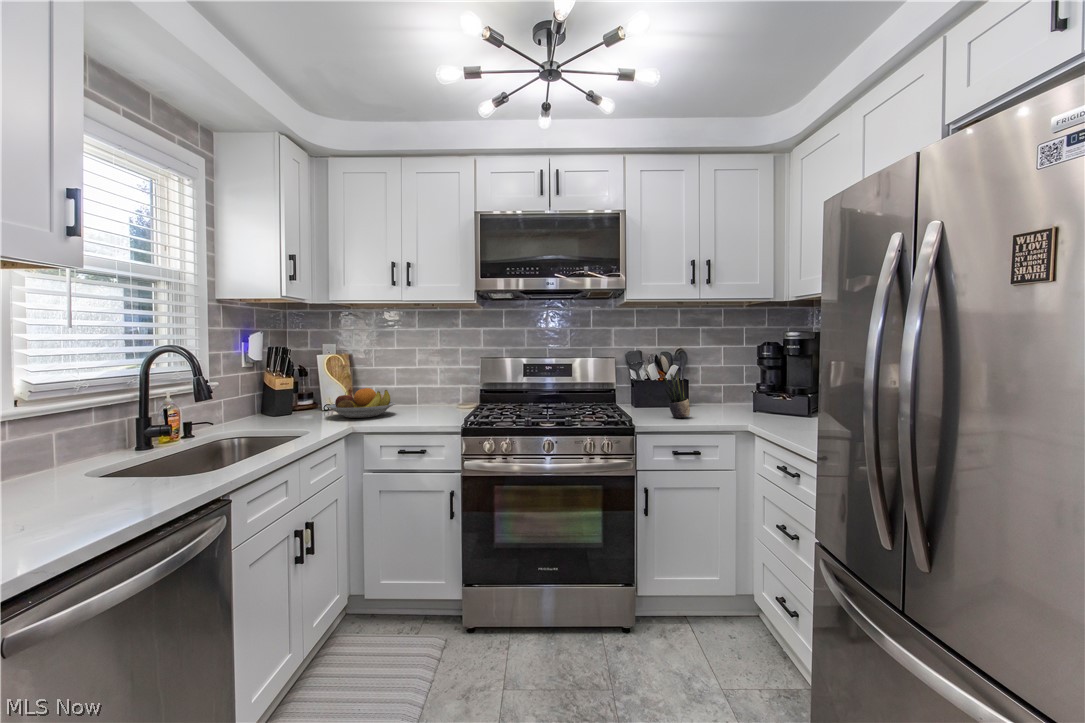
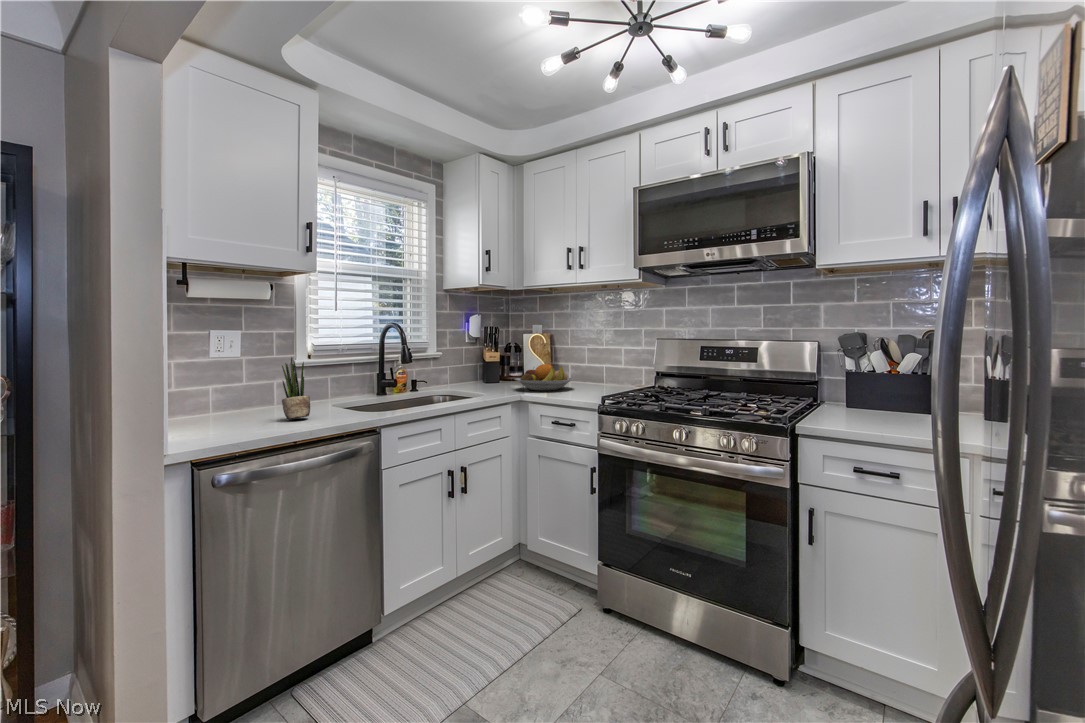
potted plant: present [664,370,690,418] -> present [282,358,310,419]

